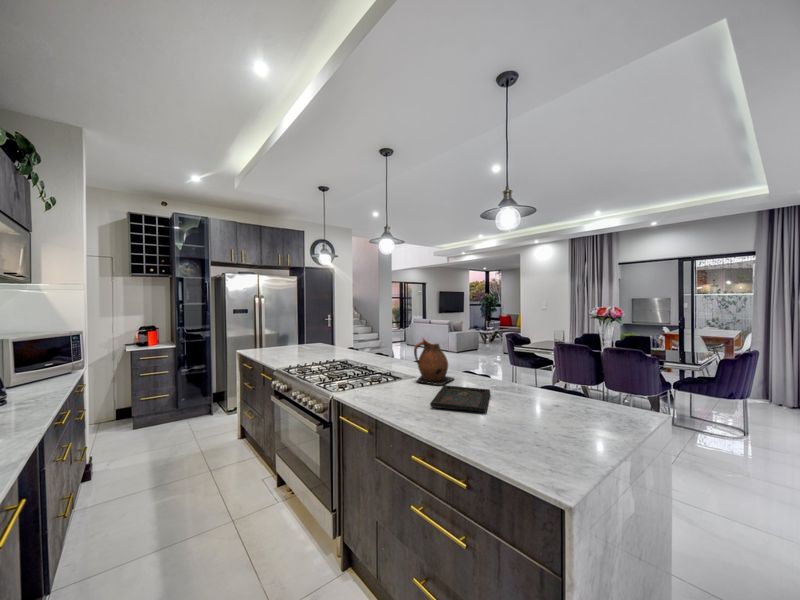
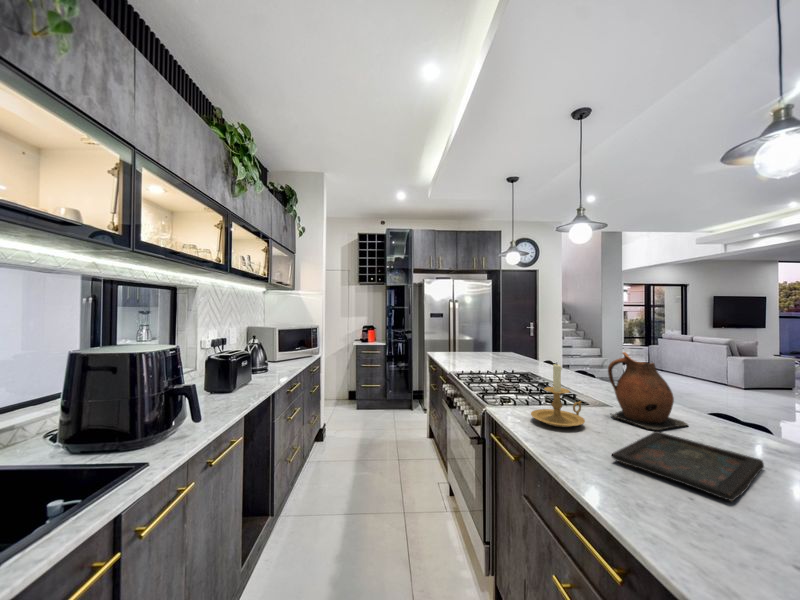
candle holder: none [371,349,406,395] -> present [531,363,585,427]

